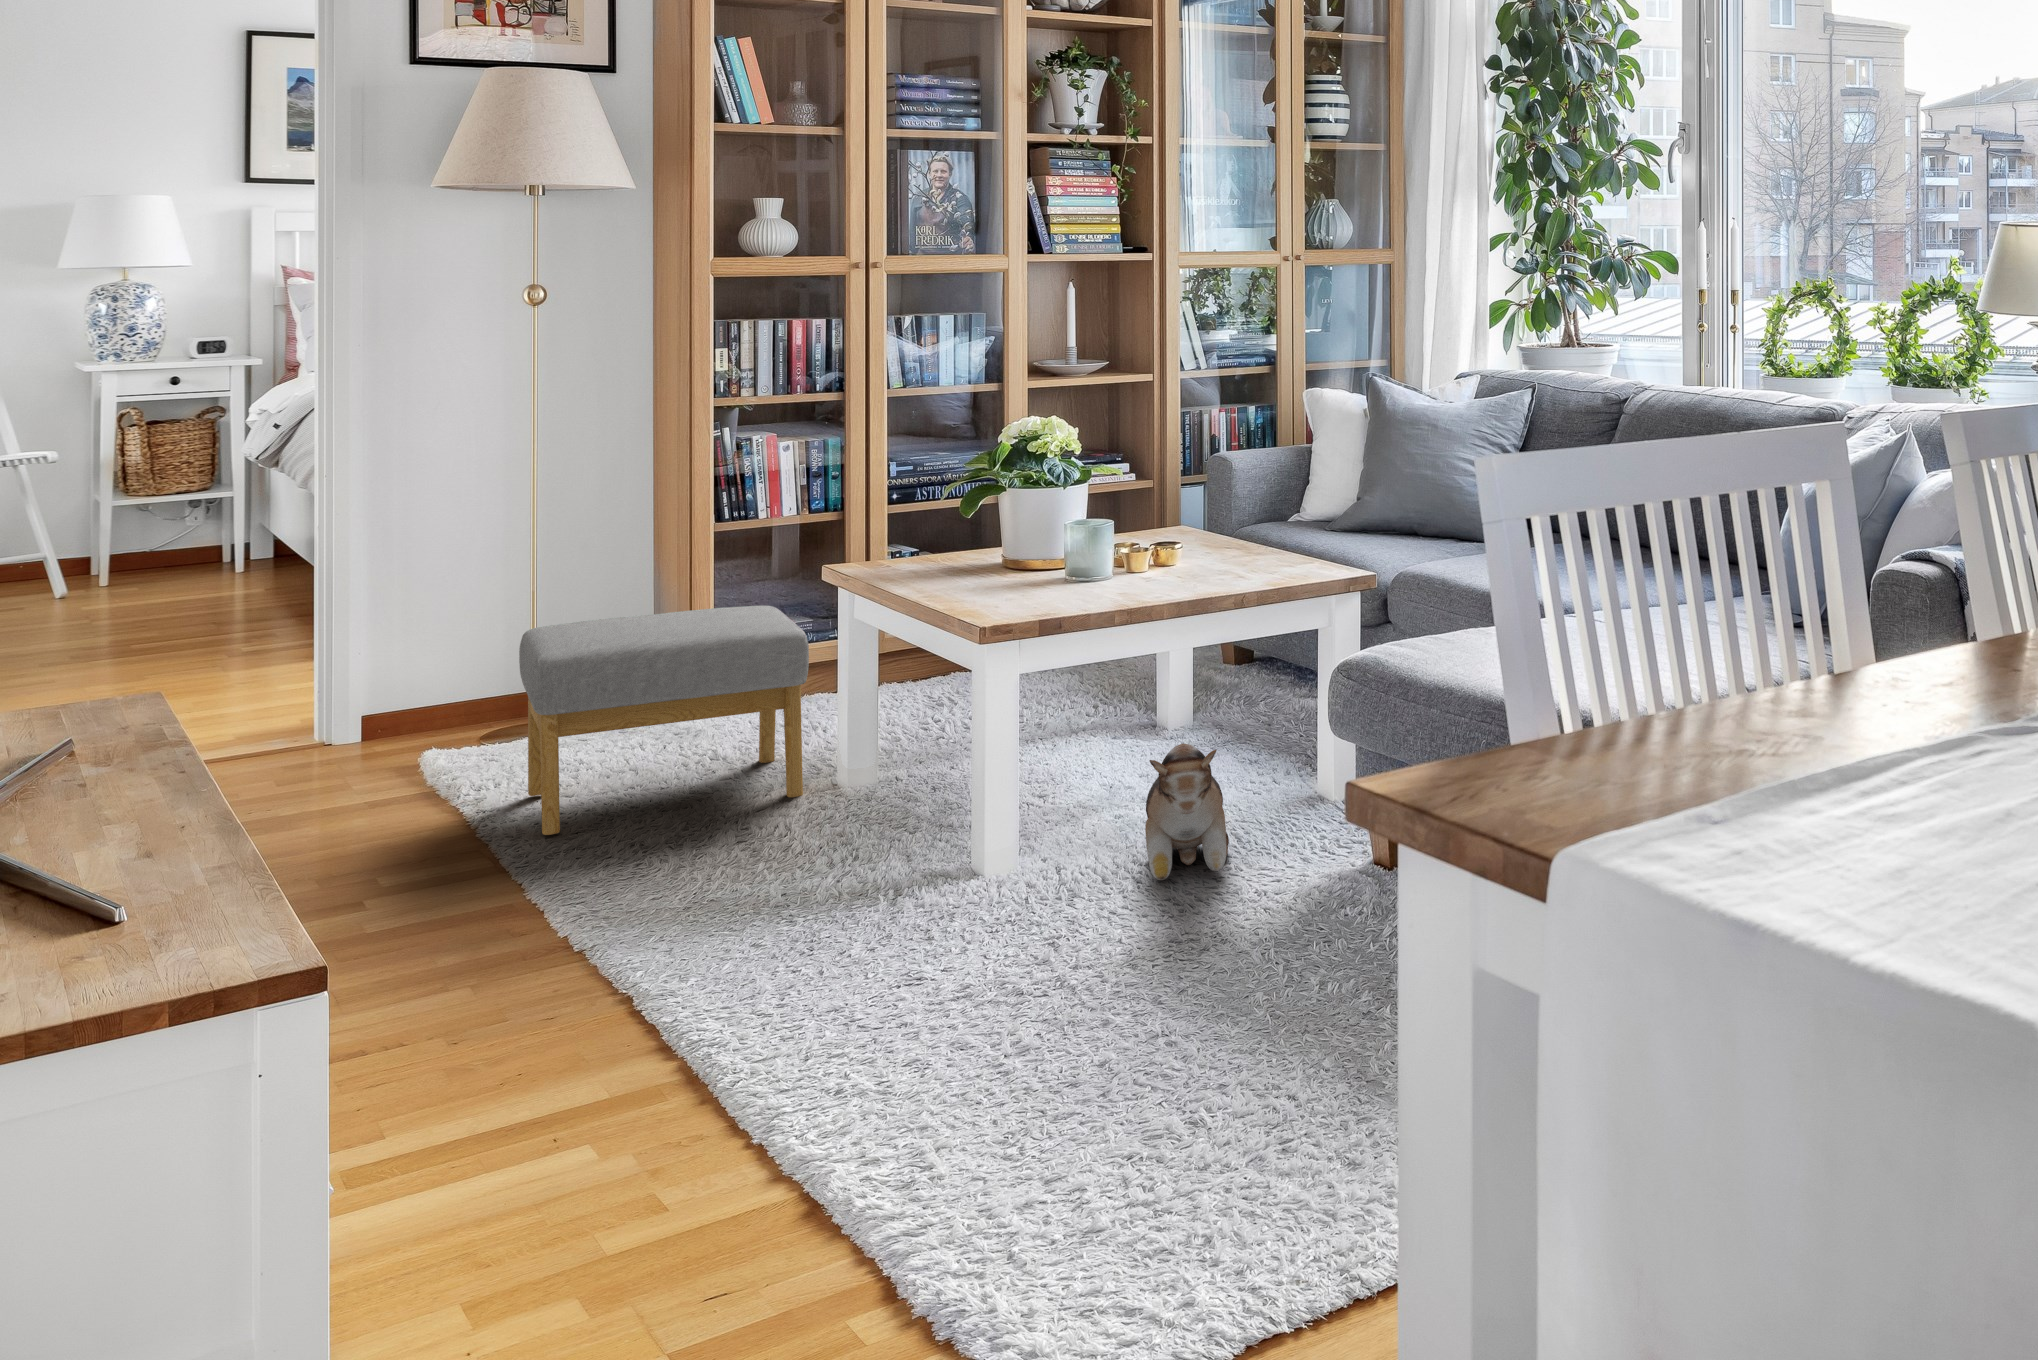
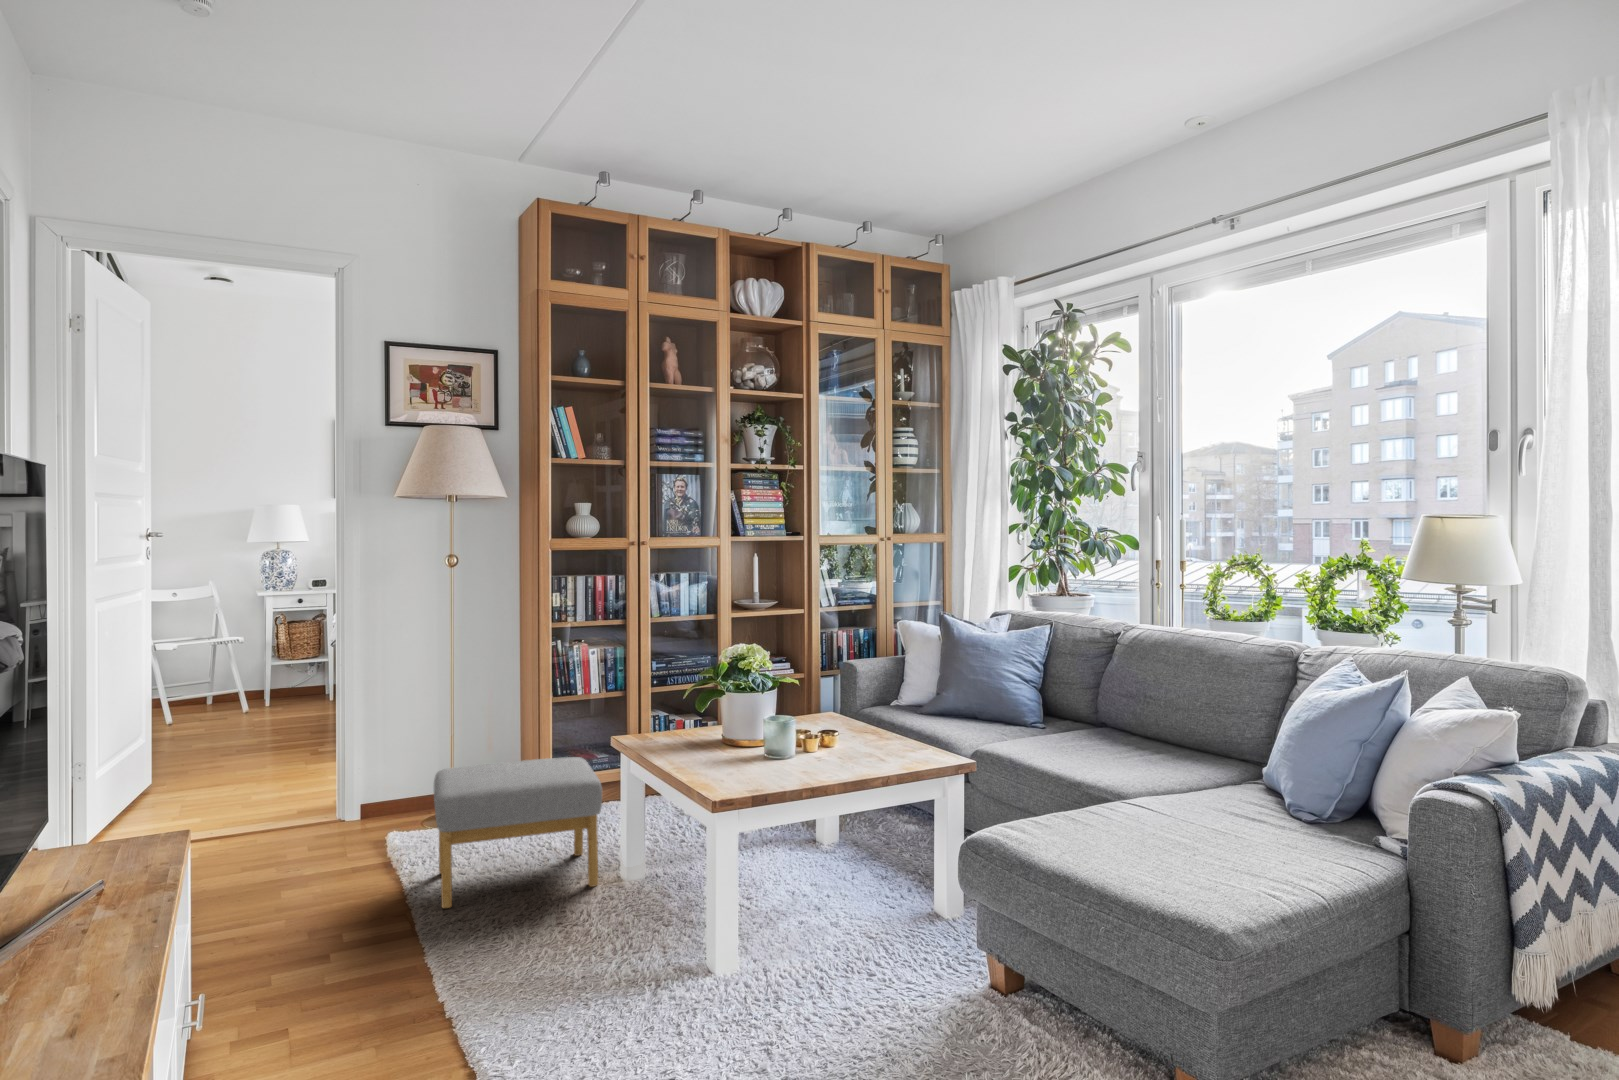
plush toy: present [1145,744,1229,880] -> none [823,893,881,990]

